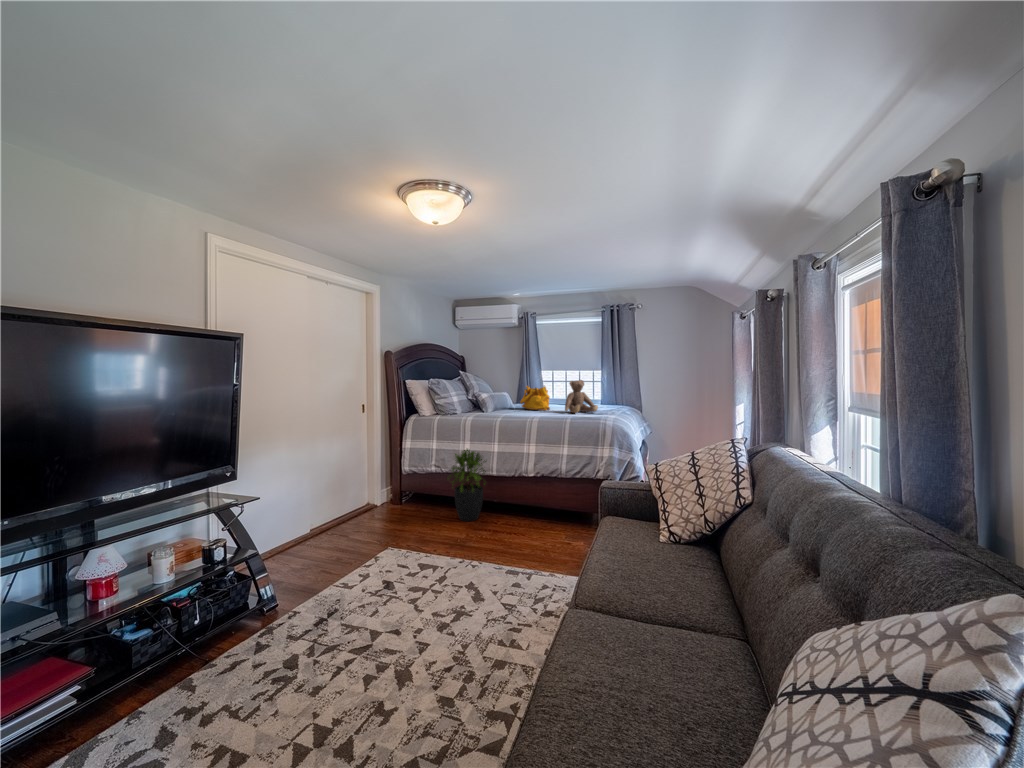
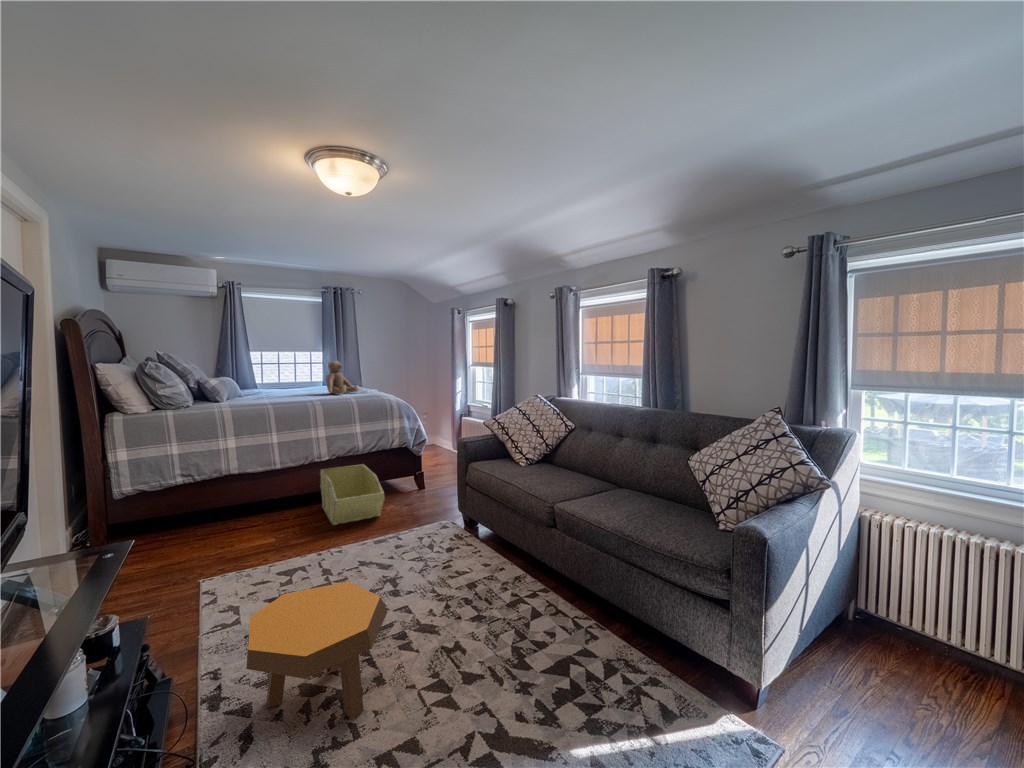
handbag: present [520,386,550,411] -> none [257,367,296,396]
potted plant: present [450,449,486,522] -> none [220,442,281,530]
storage bin: none [501,483,565,545] -> present [320,464,385,525]
footstool: none [240,578,365,713] -> present [246,582,387,719]

